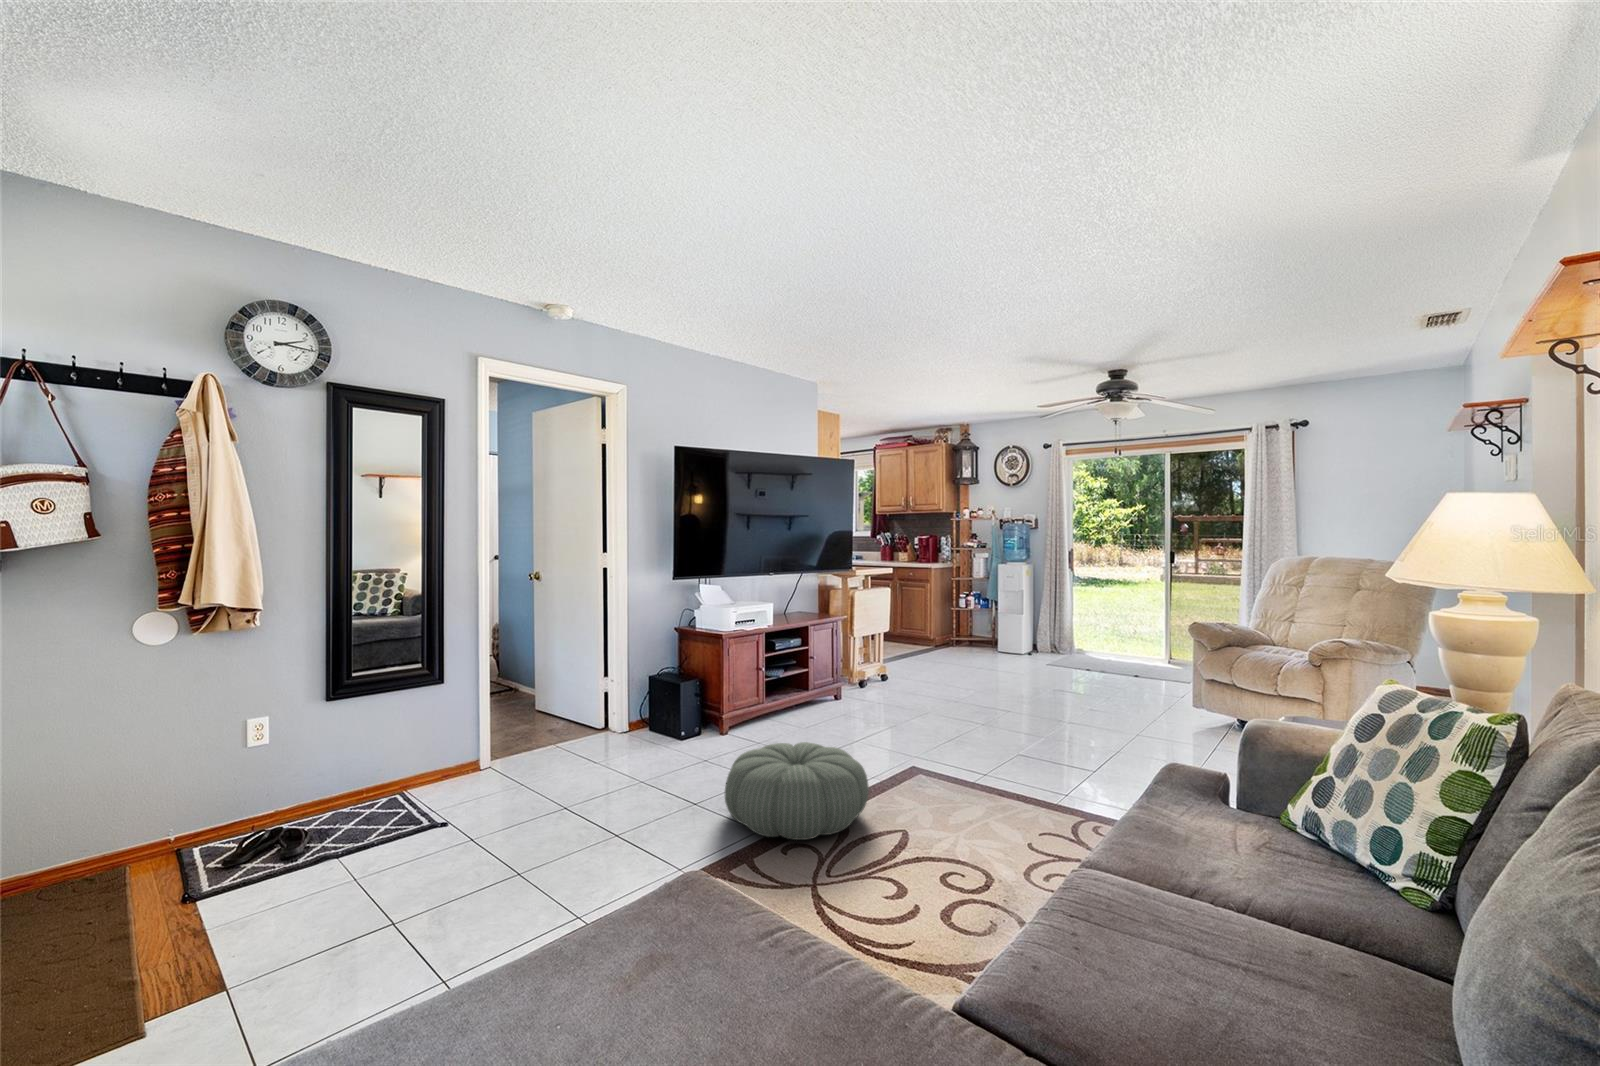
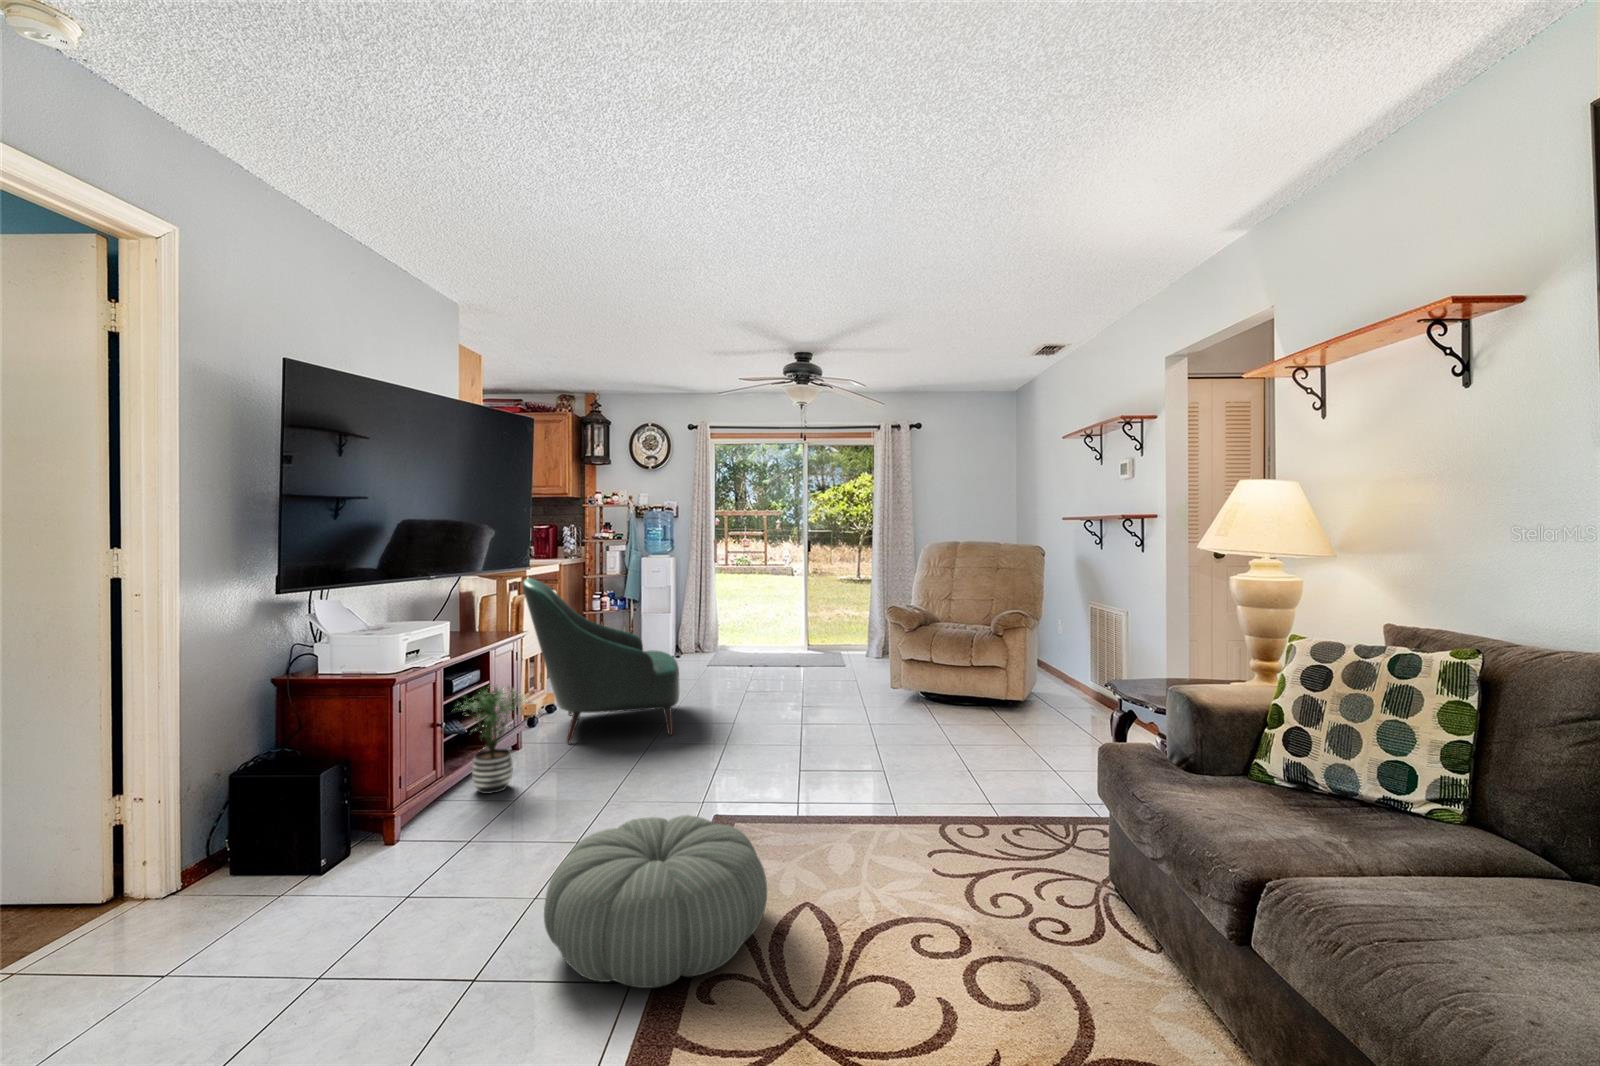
armchair: none [844,577,966,712] -> present [522,578,680,743]
potted plant: none [772,649,825,723] -> present [460,686,532,794]

